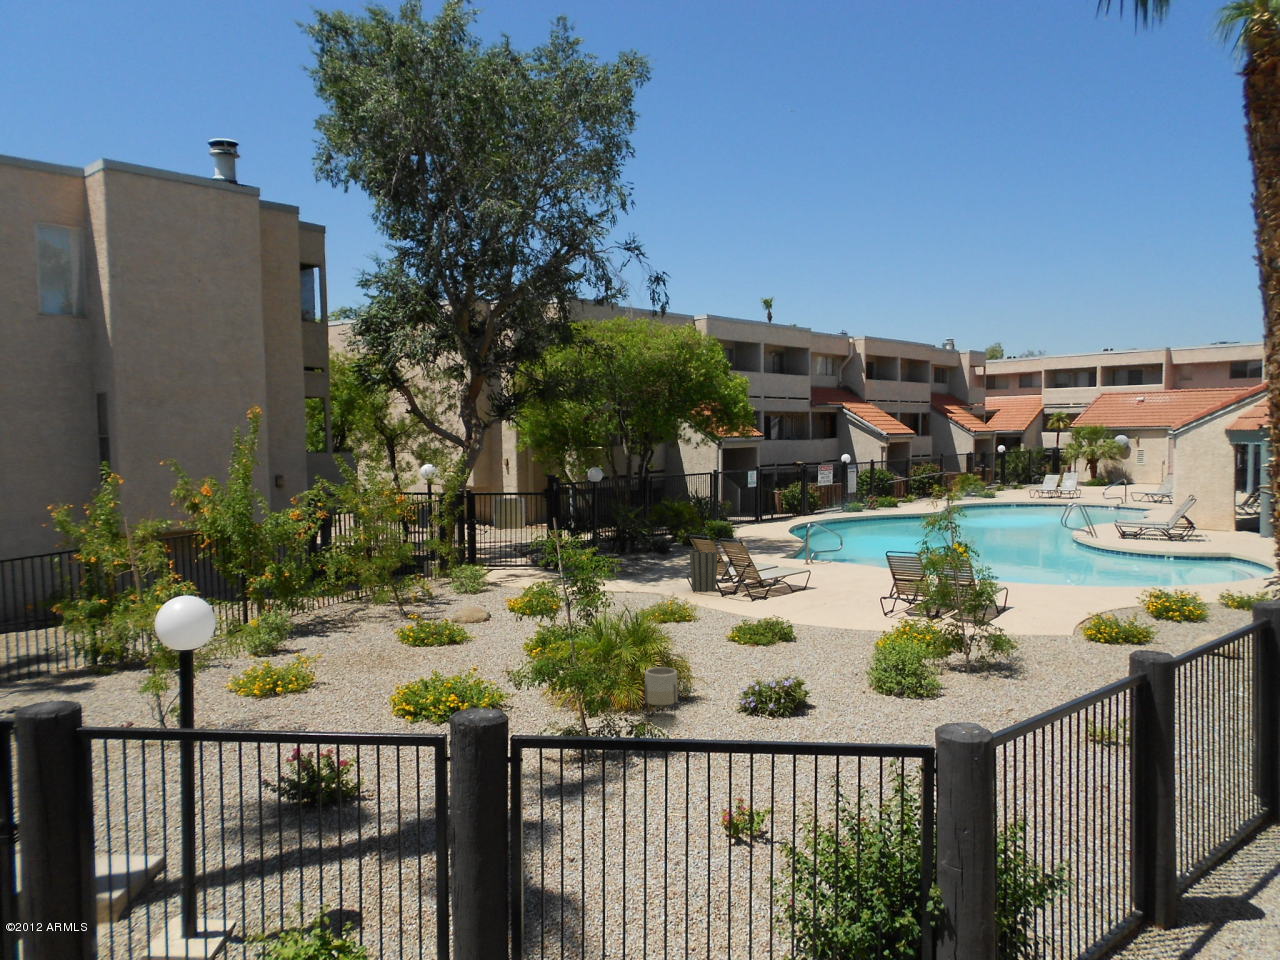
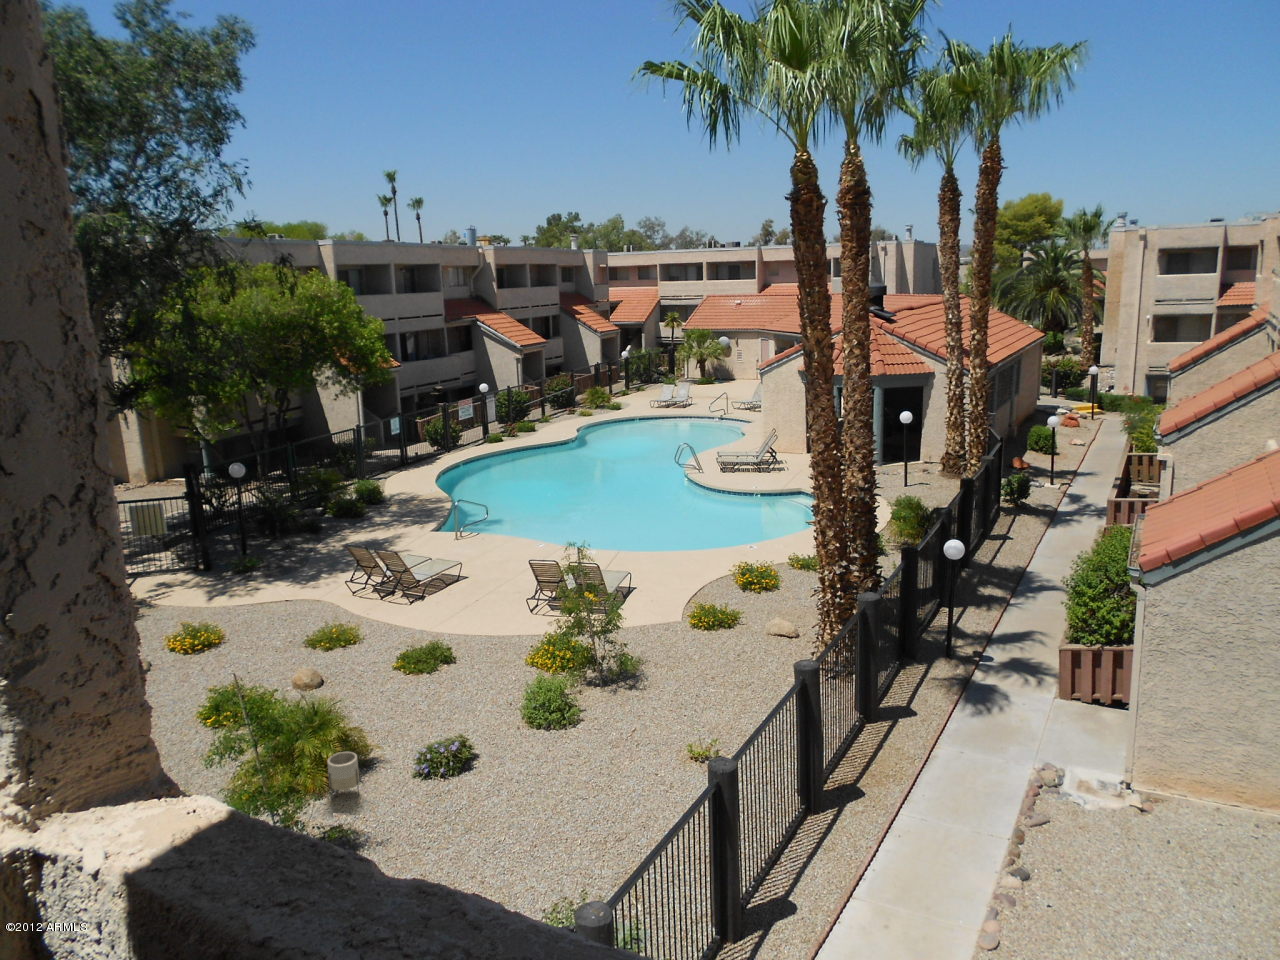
trash can: present [689,549,718,592] -> none [342,546,371,590]

